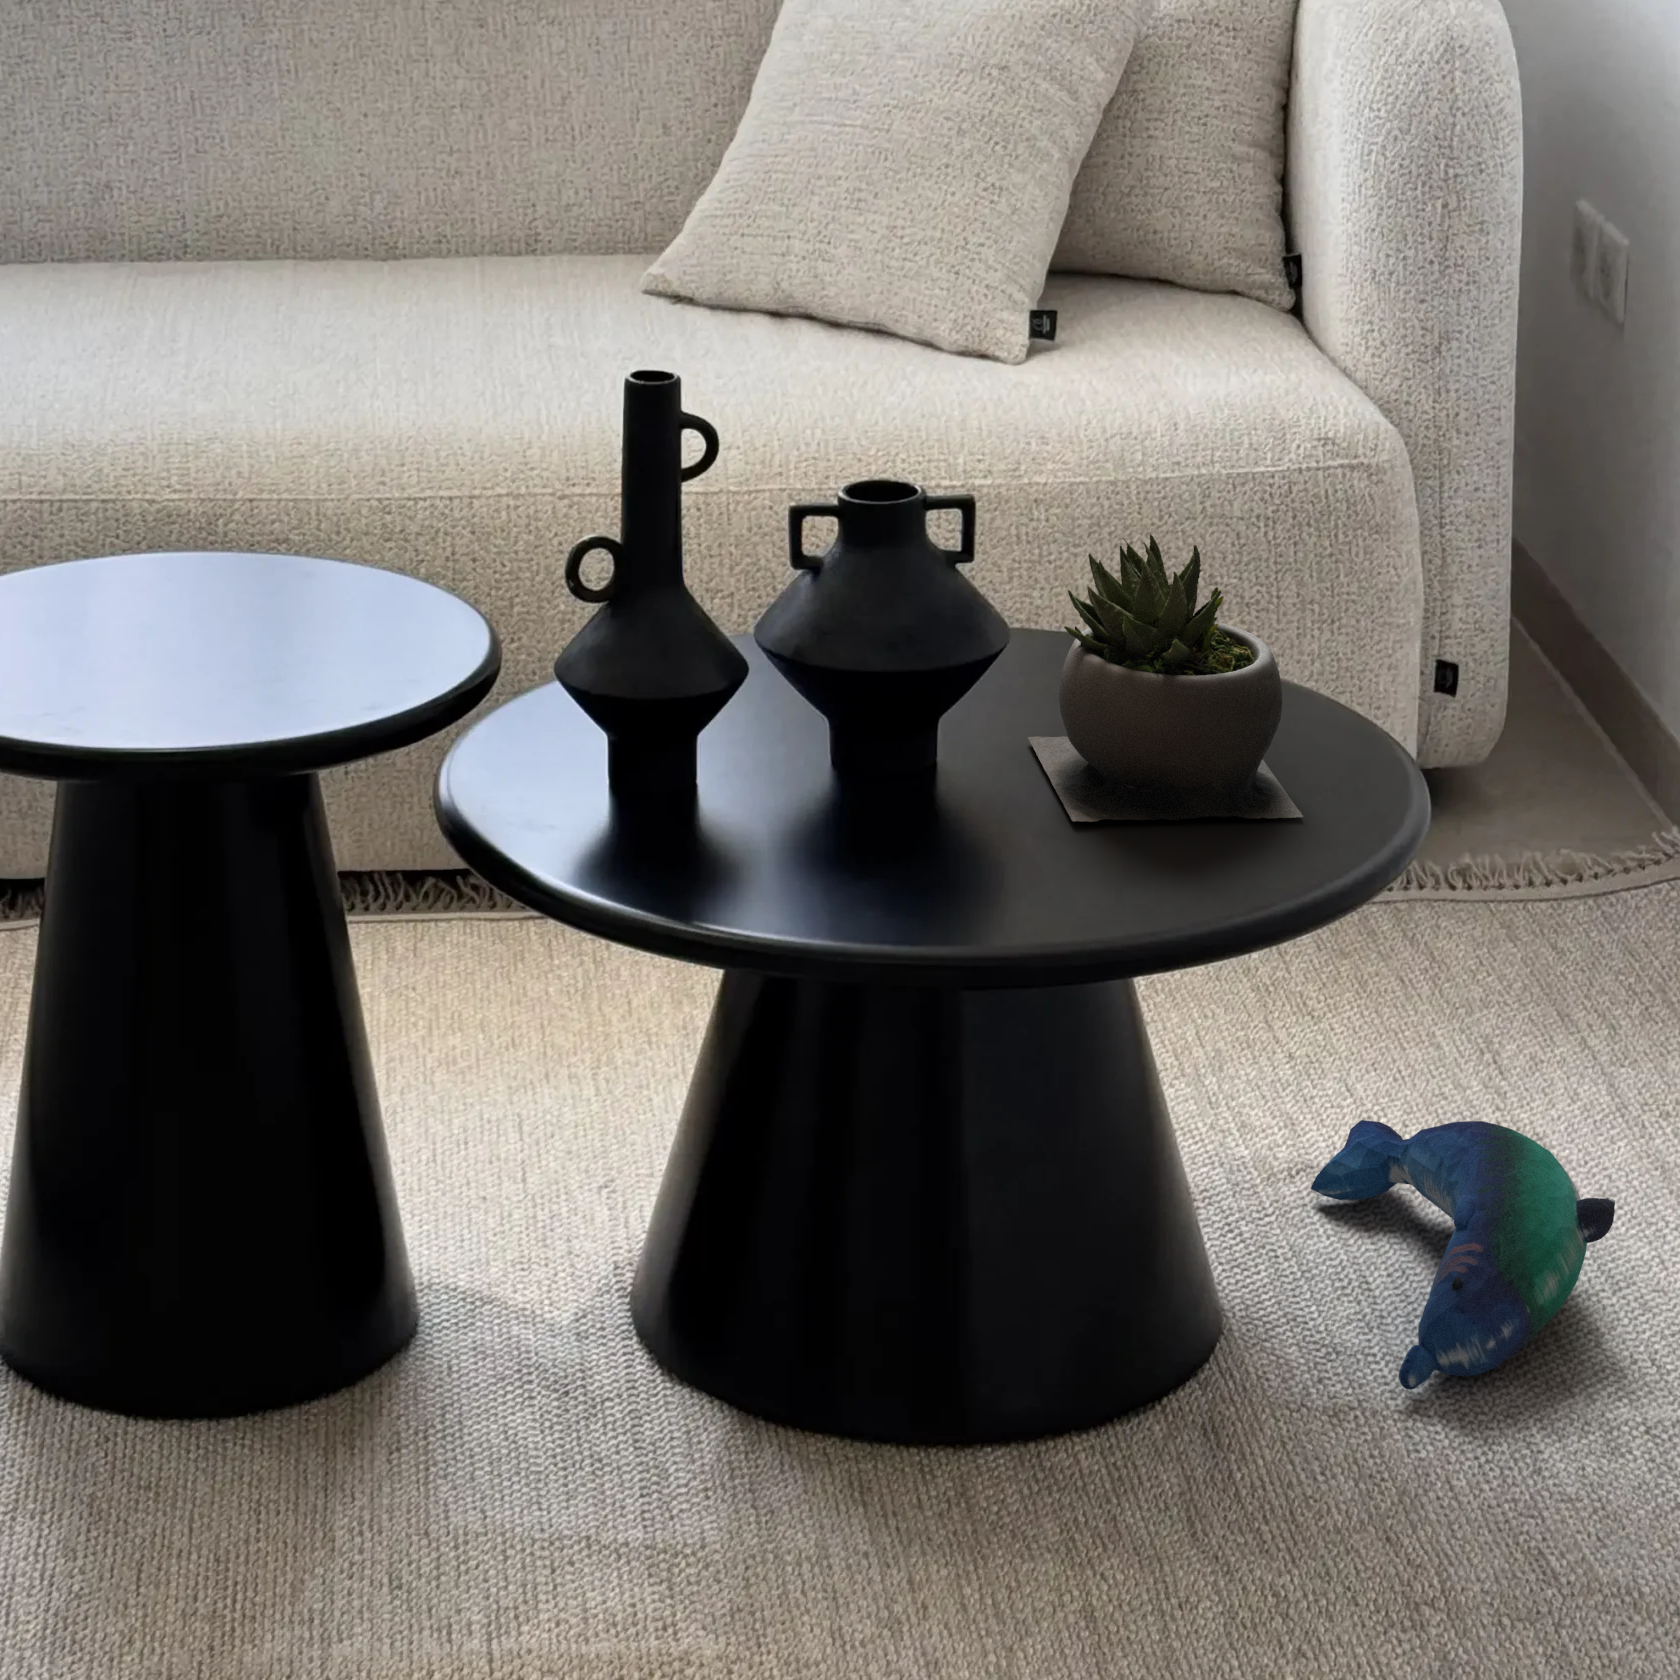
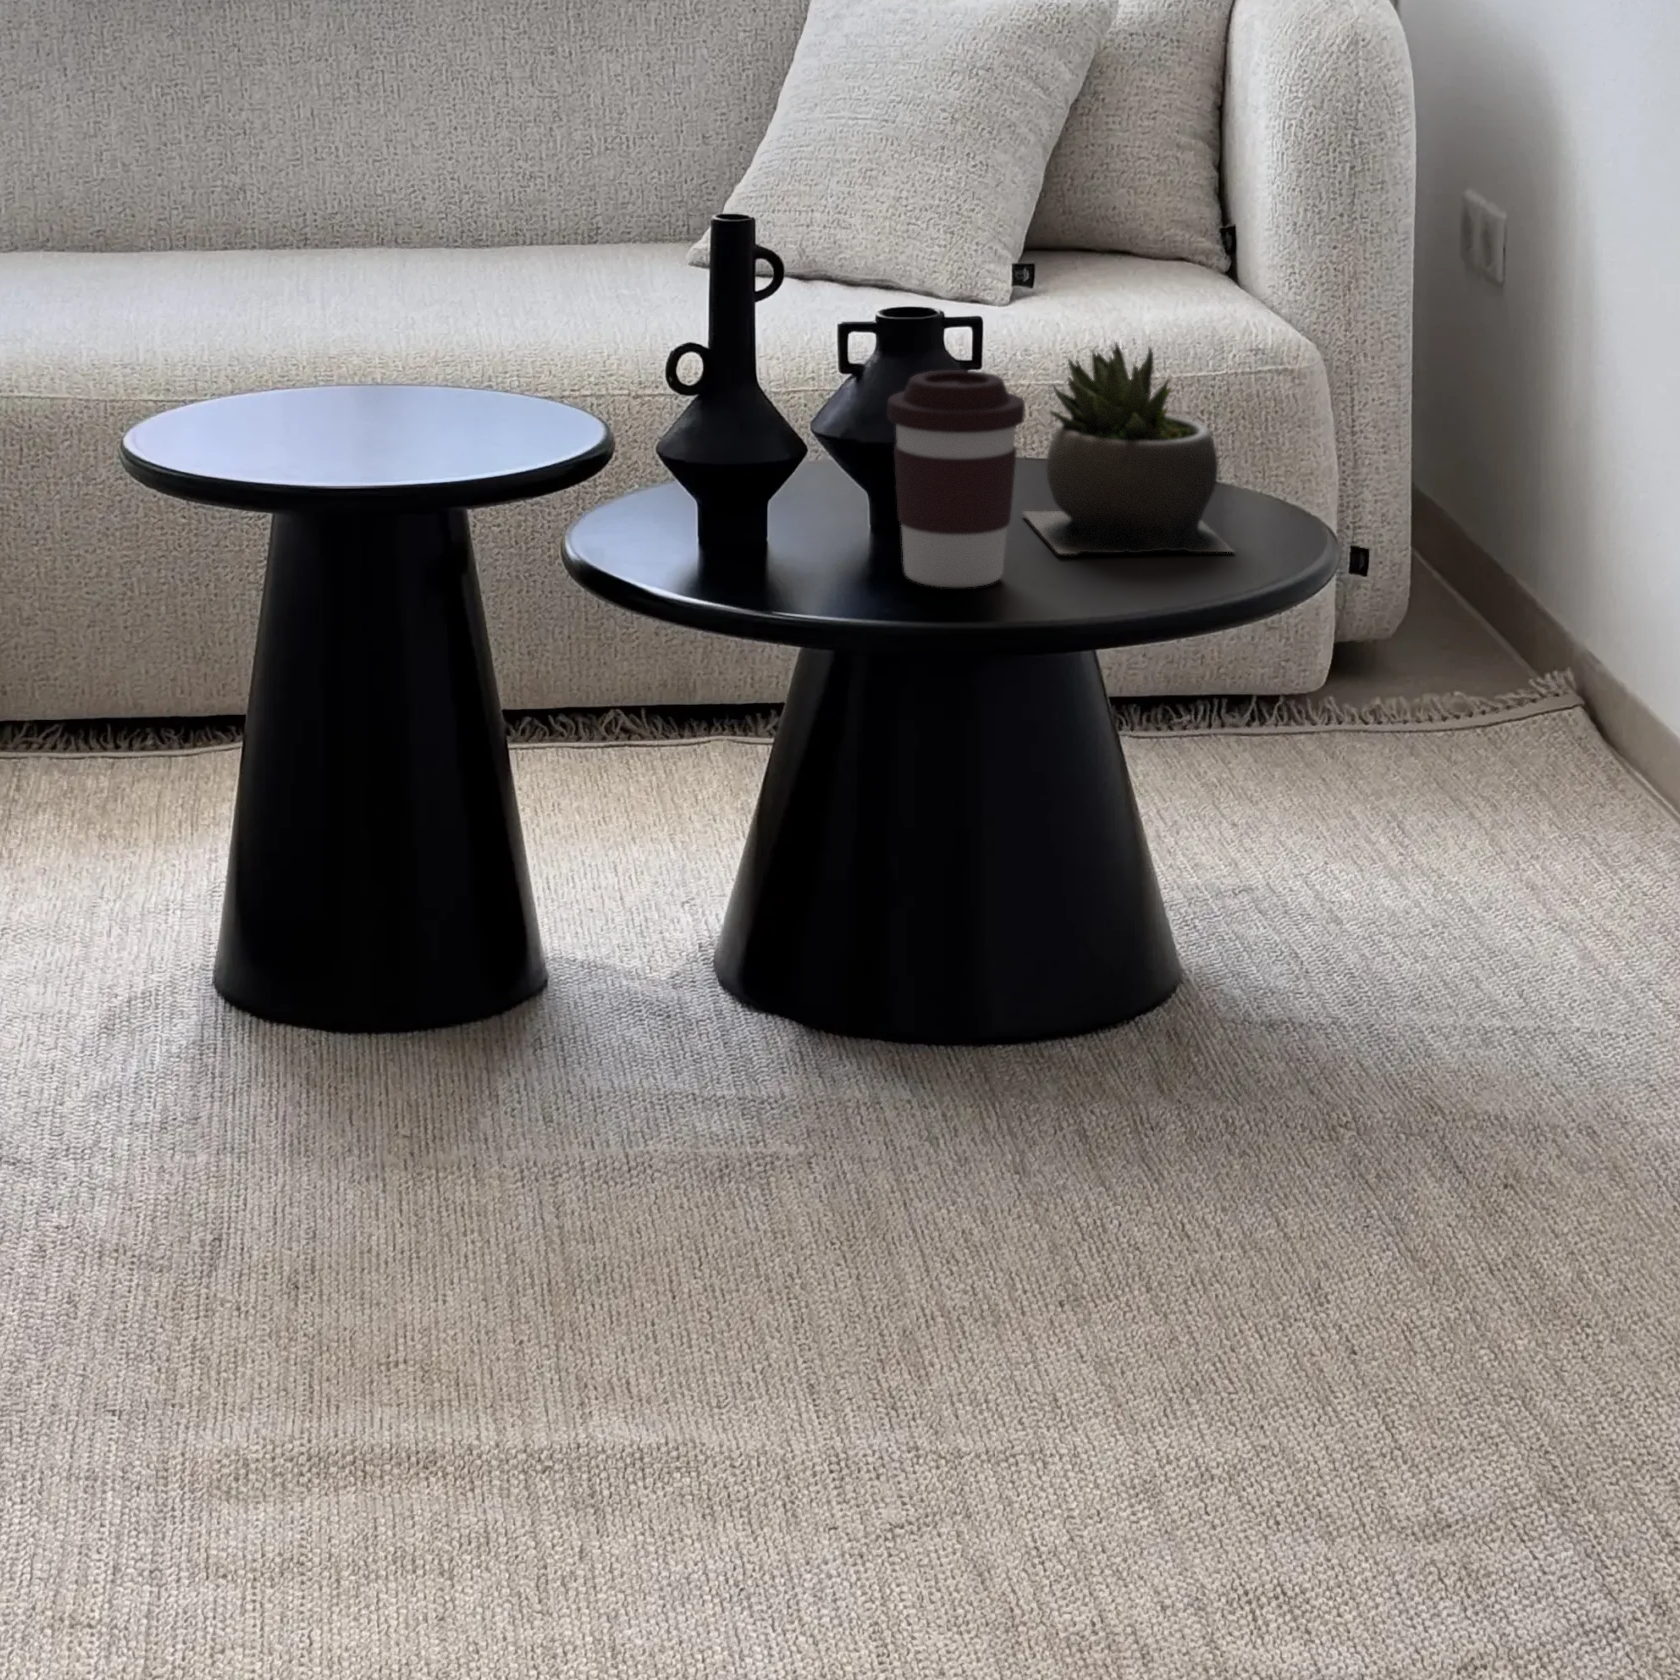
coffee cup: none [848,594,1029,888] -> present [888,370,1025,588]
plush toy: present [1311,1120,1615,1390] -> none [1249,832,1487,1011]

